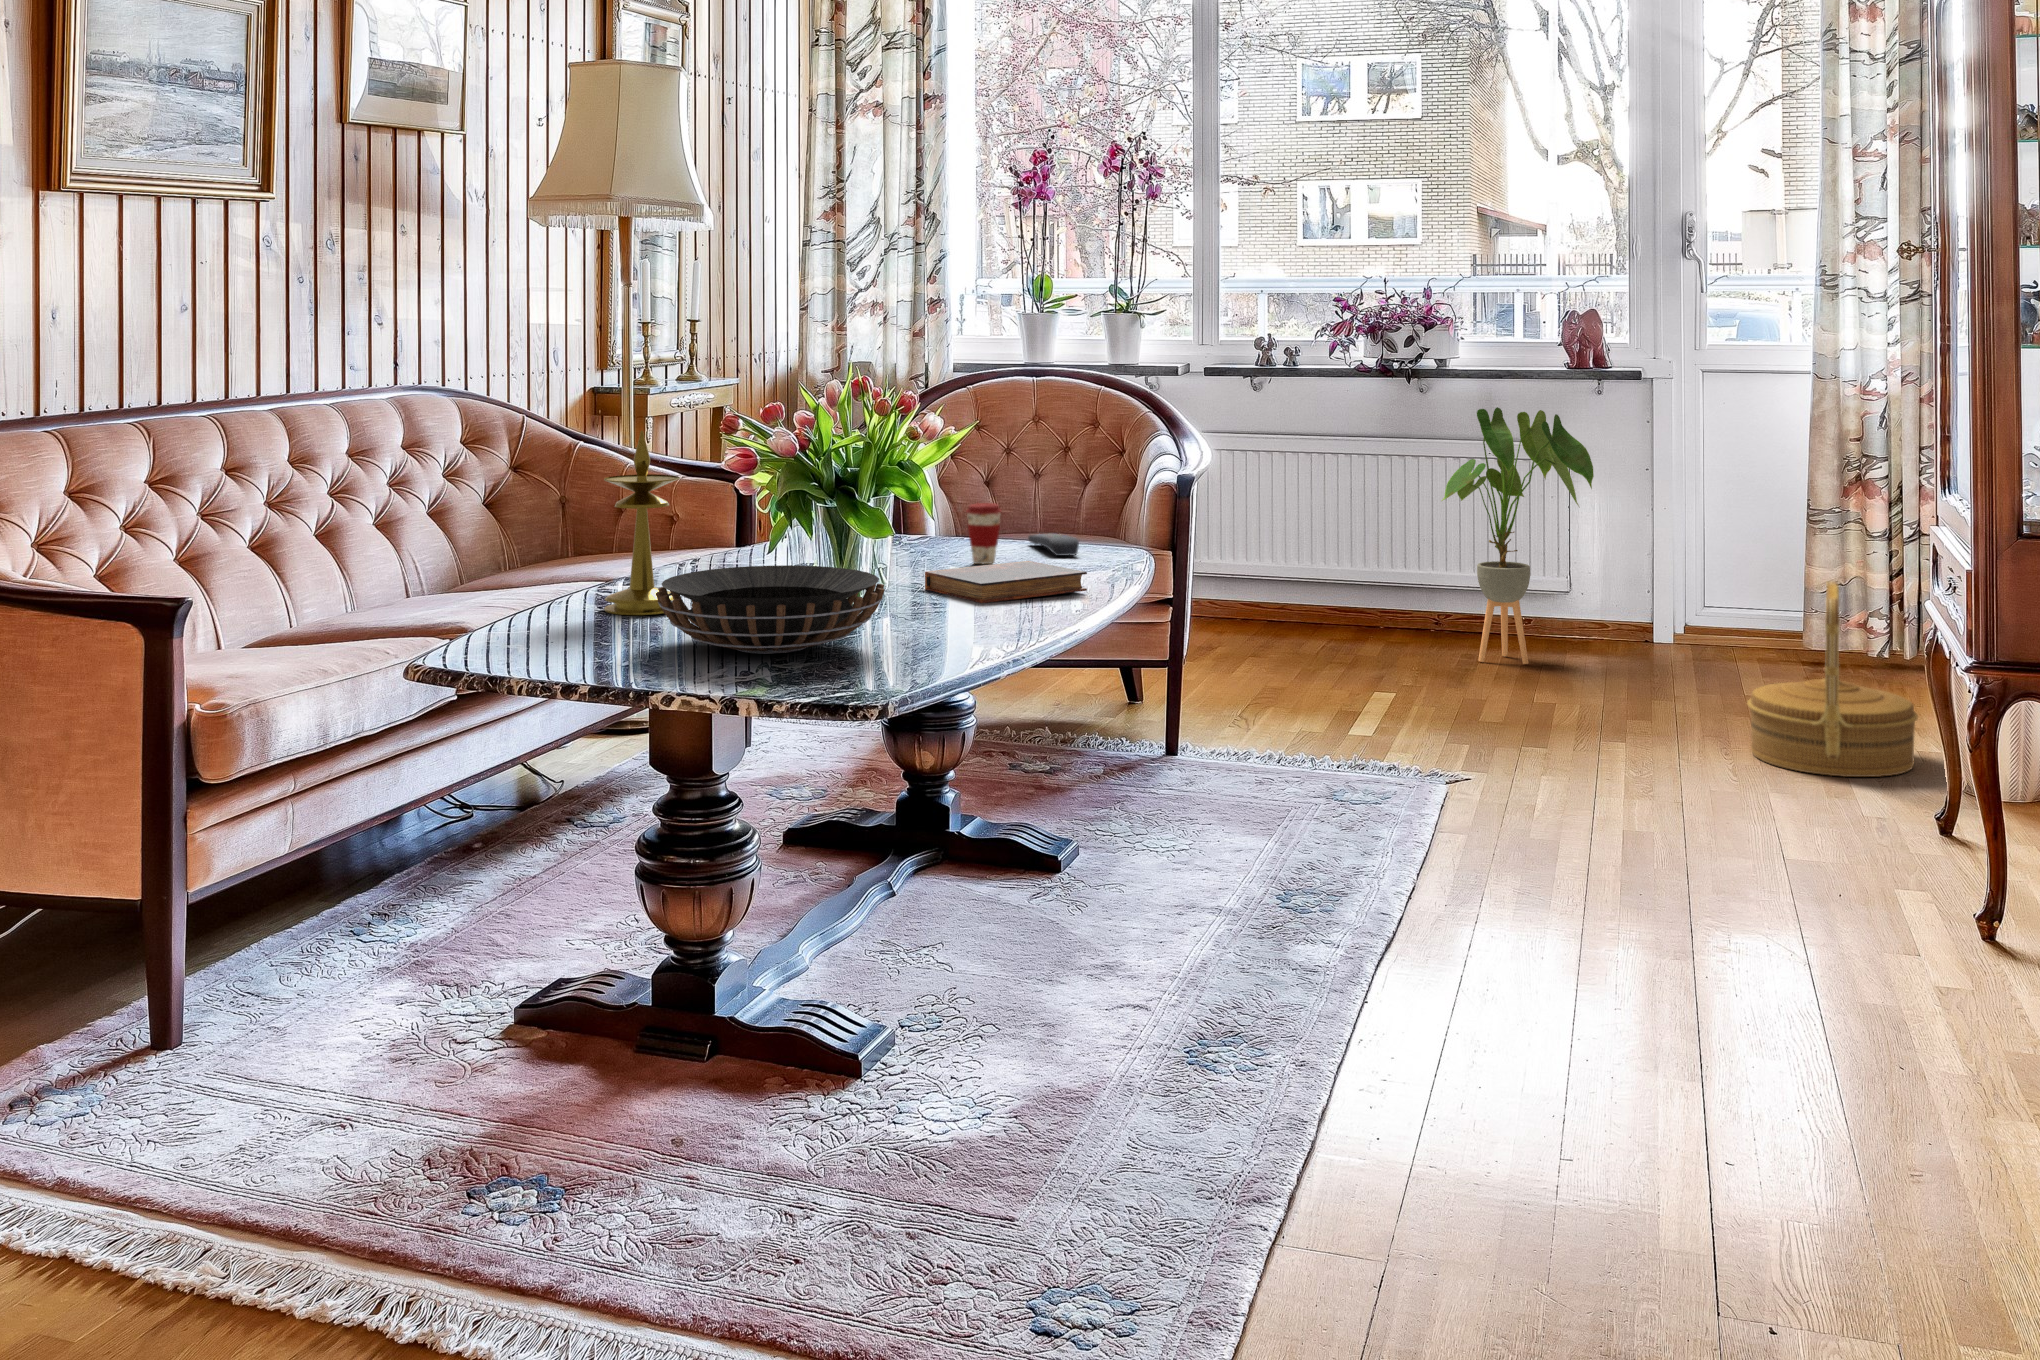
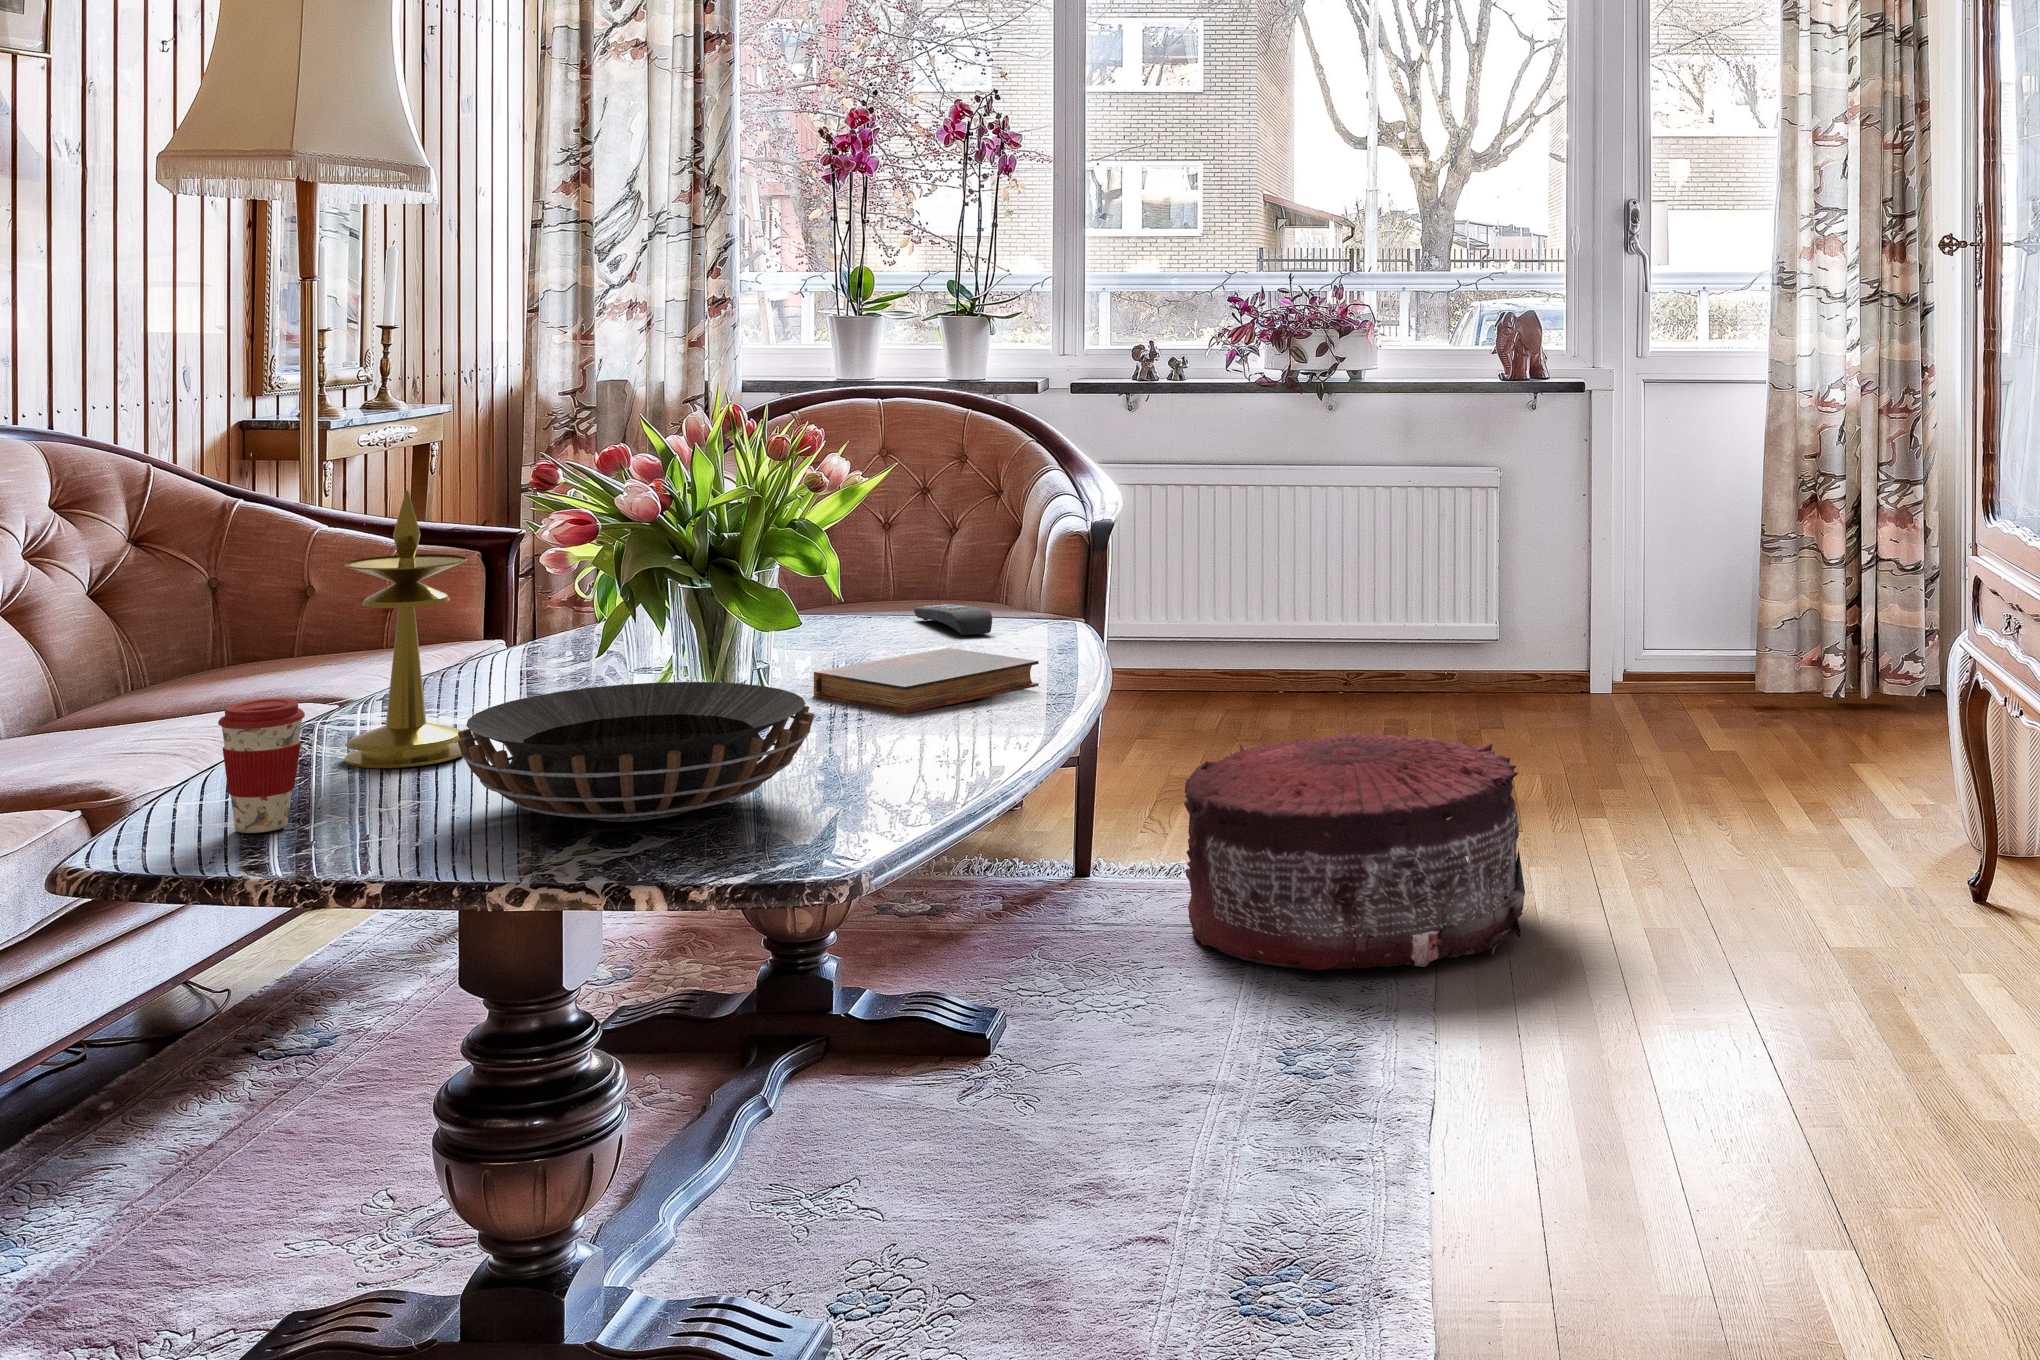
house plant: present [1442,407,1594,664] -> none [1371,425,1546,726]
coffee cup: present [966,503,1001,564] -> present [218,698,305,833]
woven basket: present [1747,581,1918,777] -> none [1748,618,1930,842]
pouf: none [1229,650,1504,836] -> present [1184,730,1525,971]

